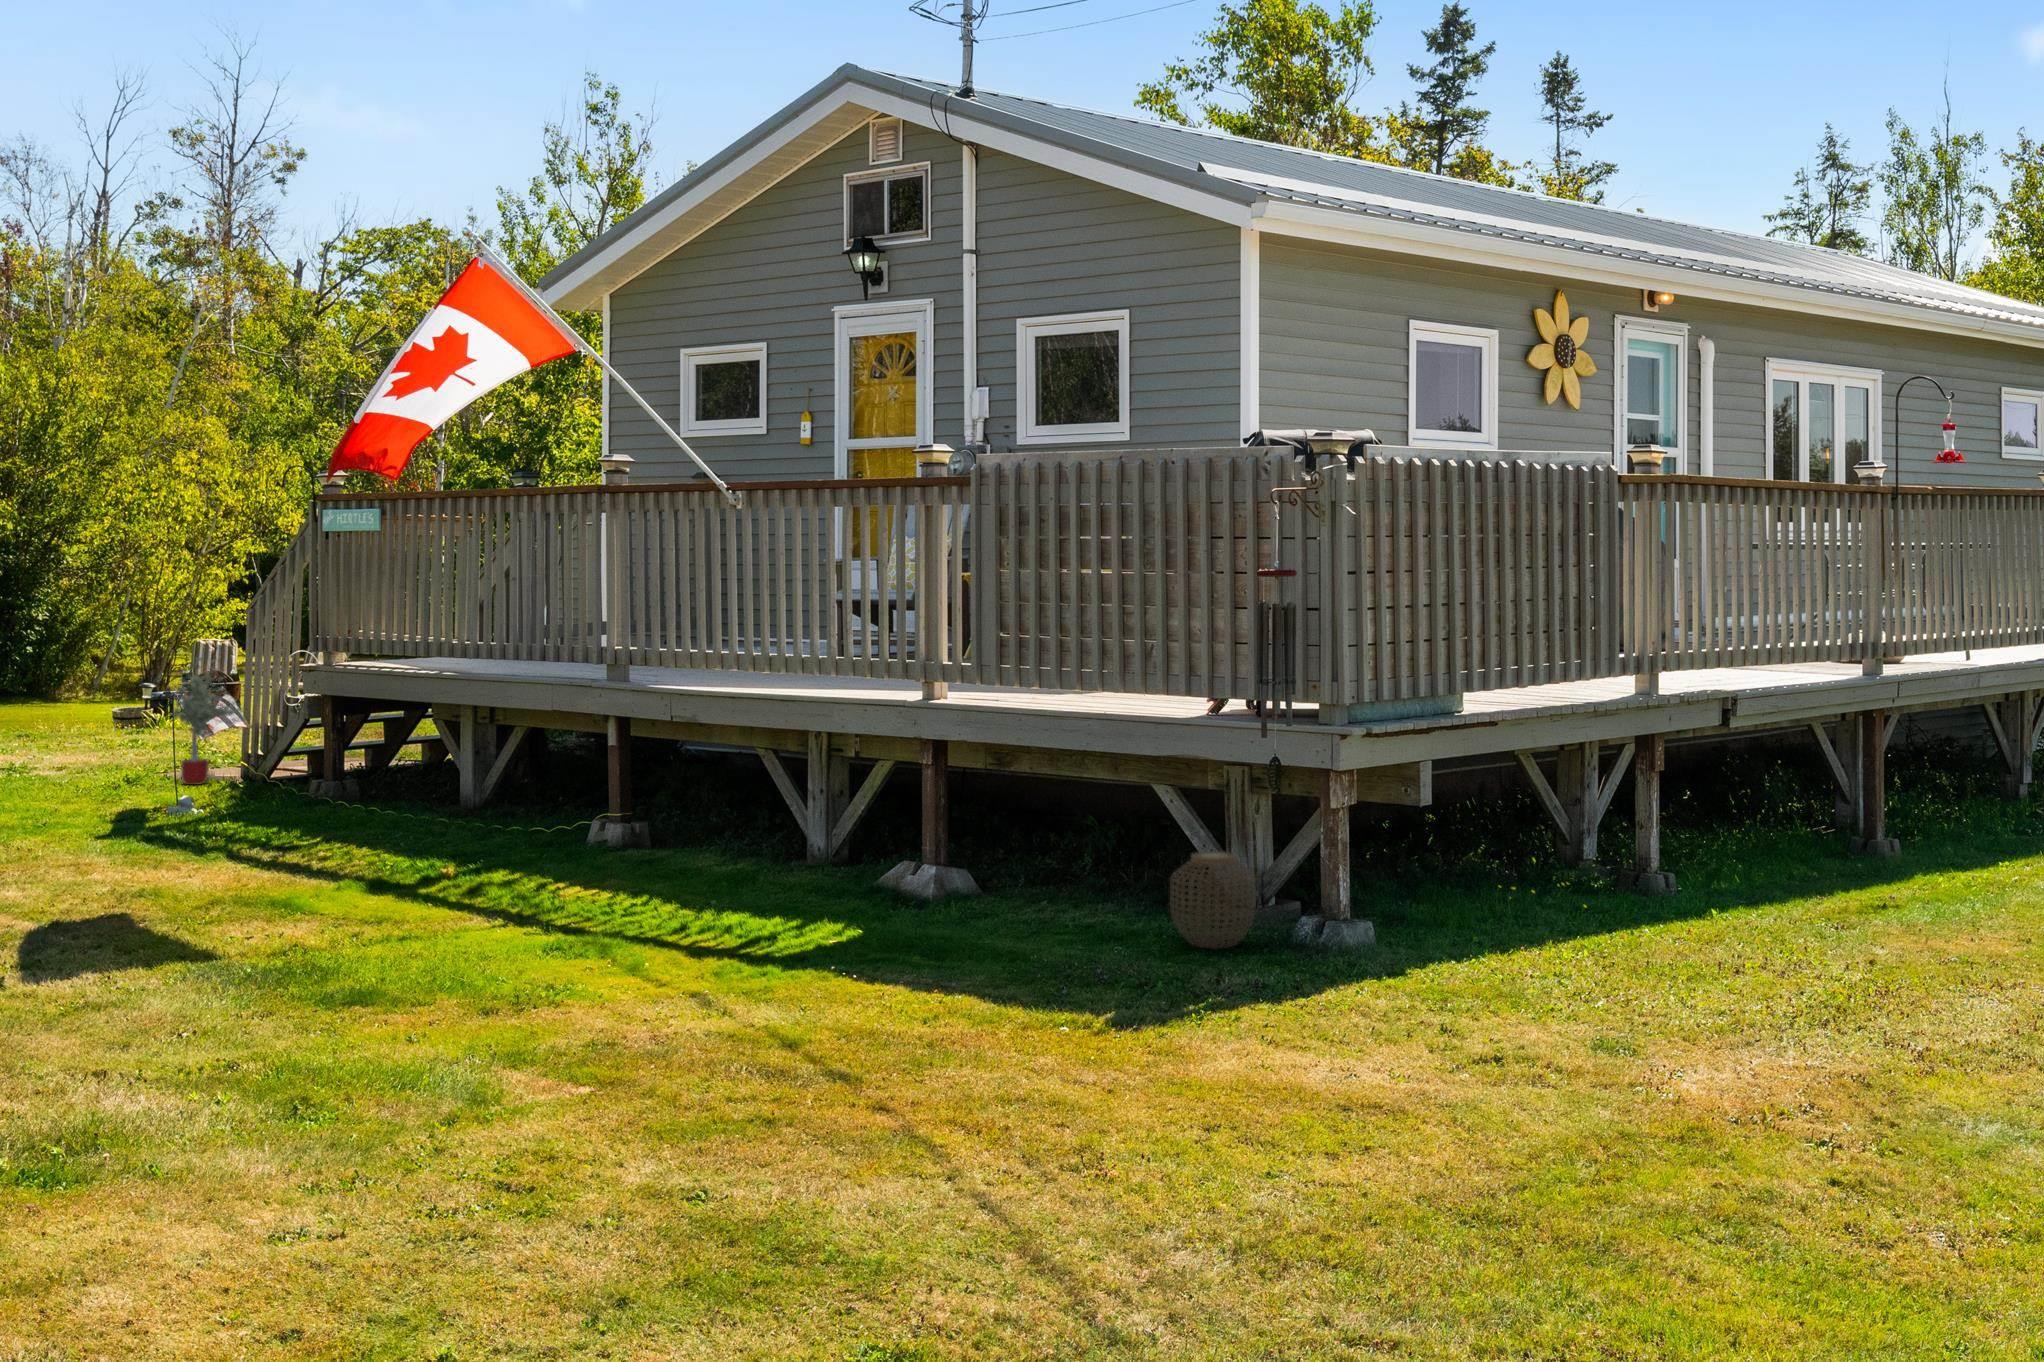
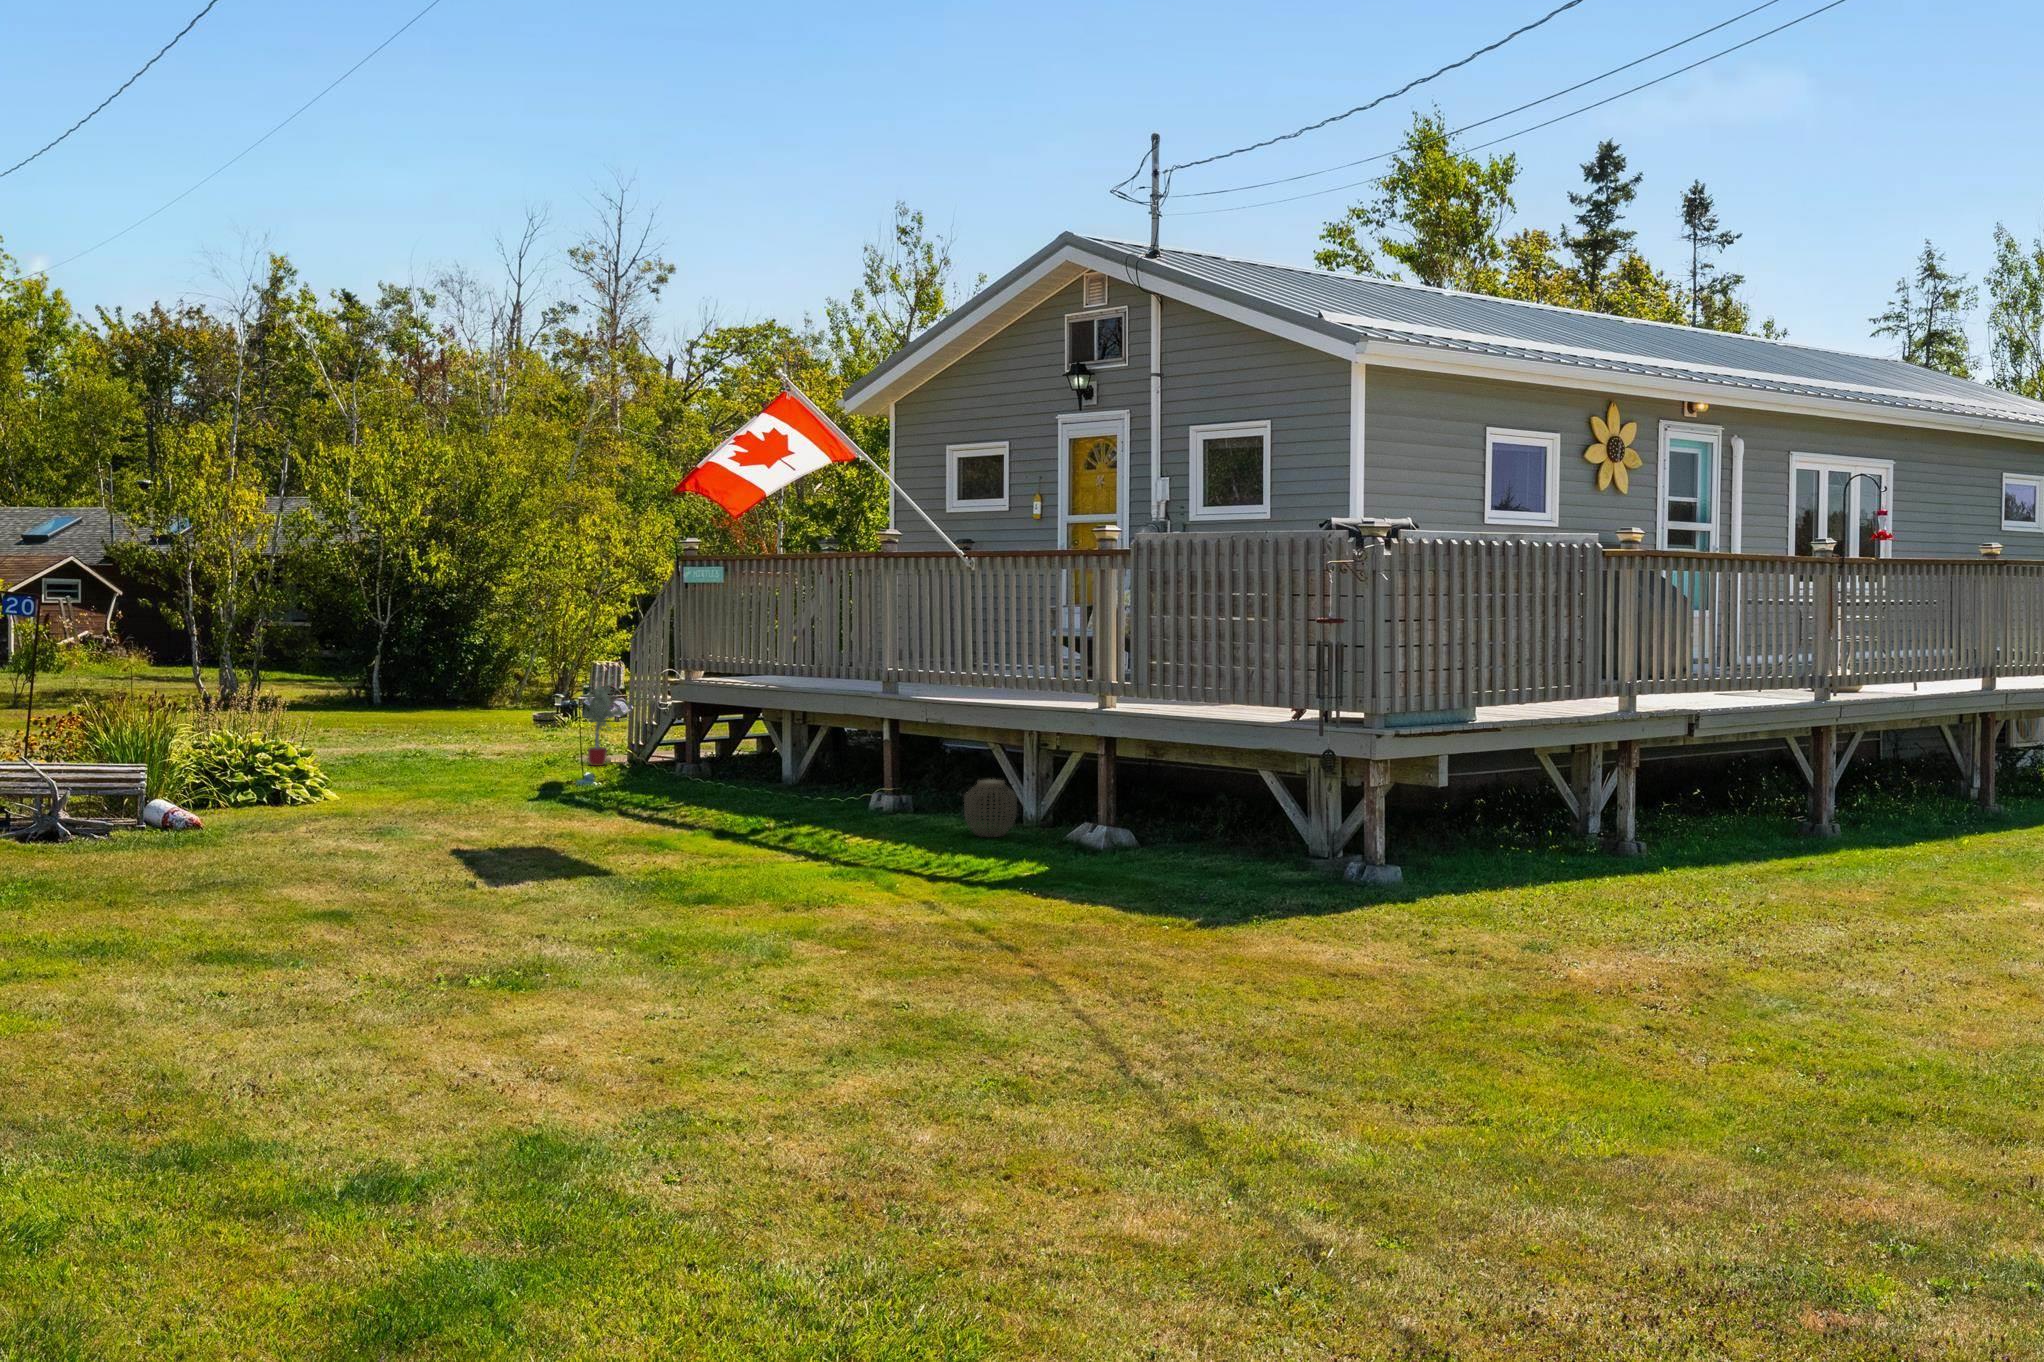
woven basket: present [1170,851,1256,948] -> present [964,779,1017,837]

